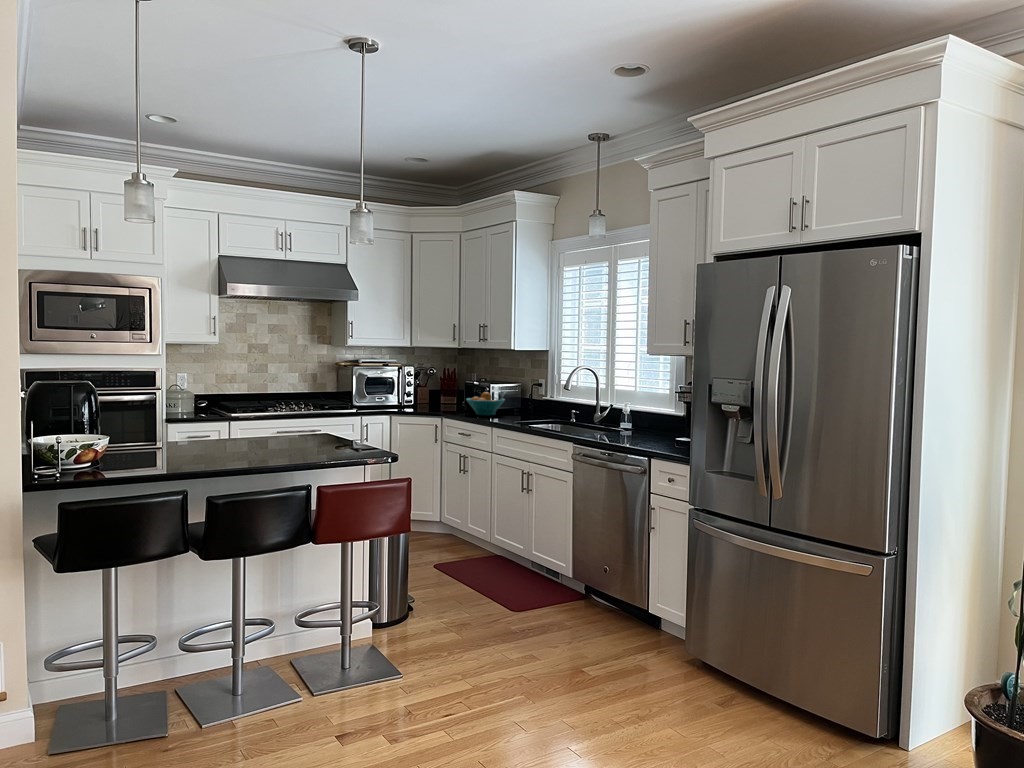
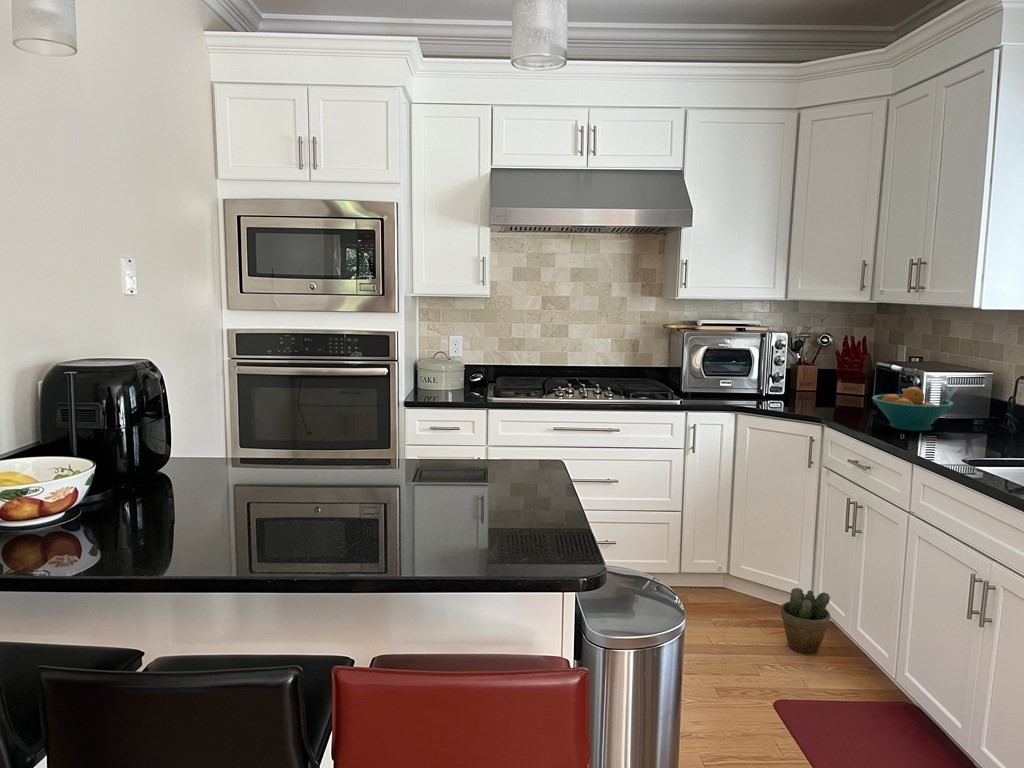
potted plant: none [426,511,453,548] -> present [781,588,830,654]

